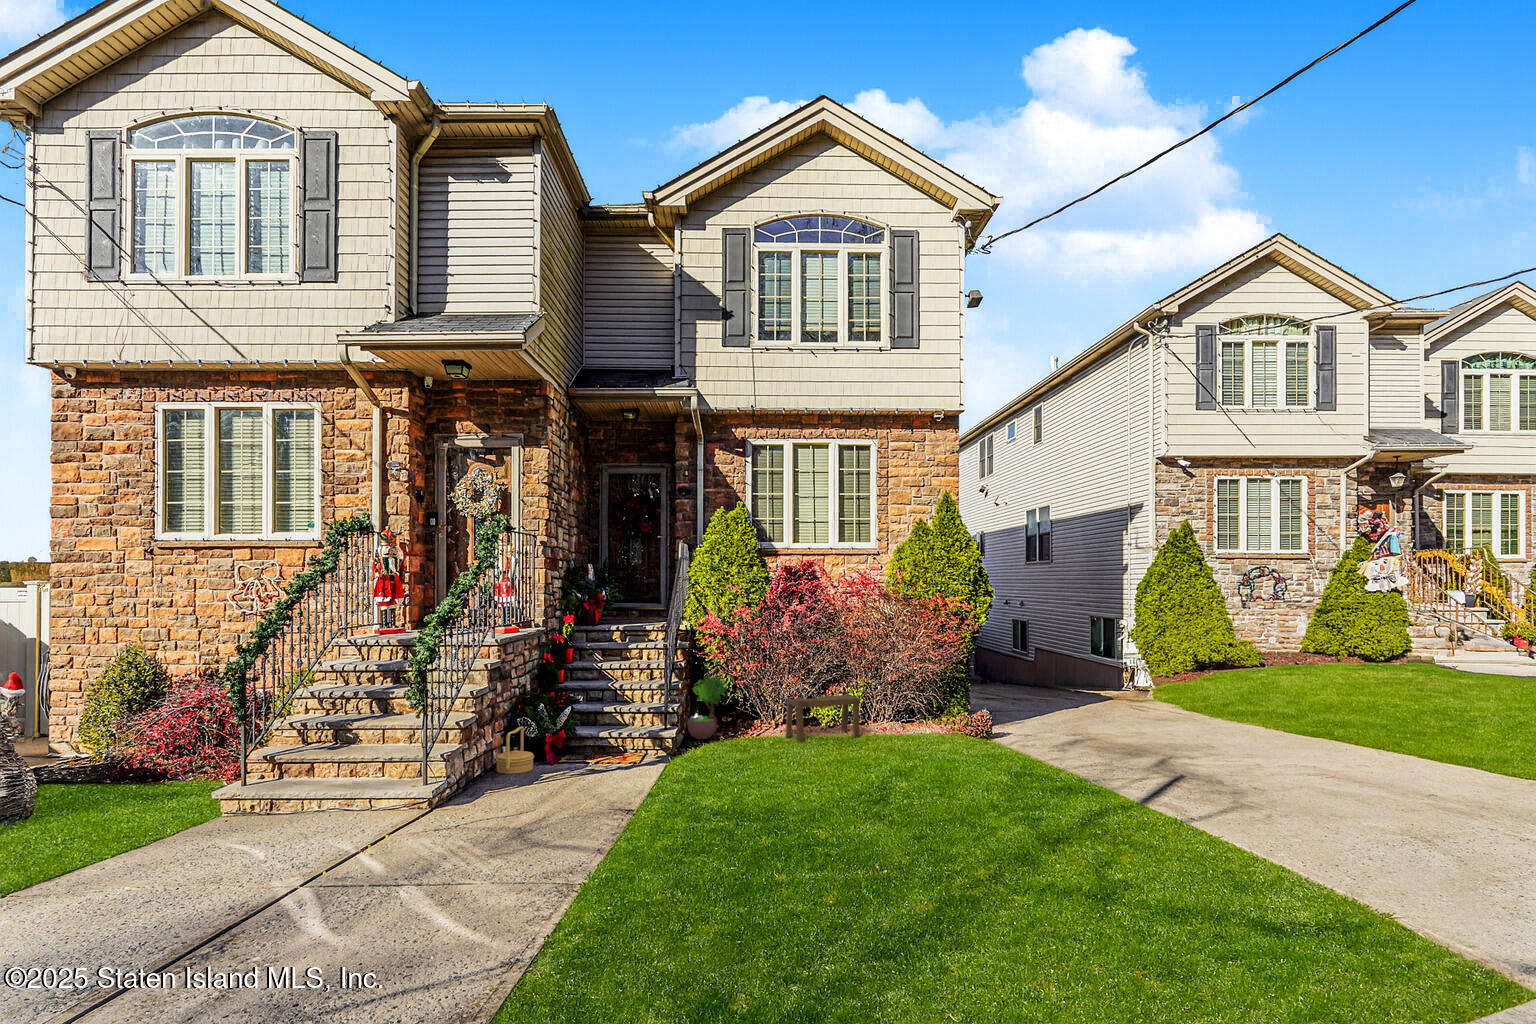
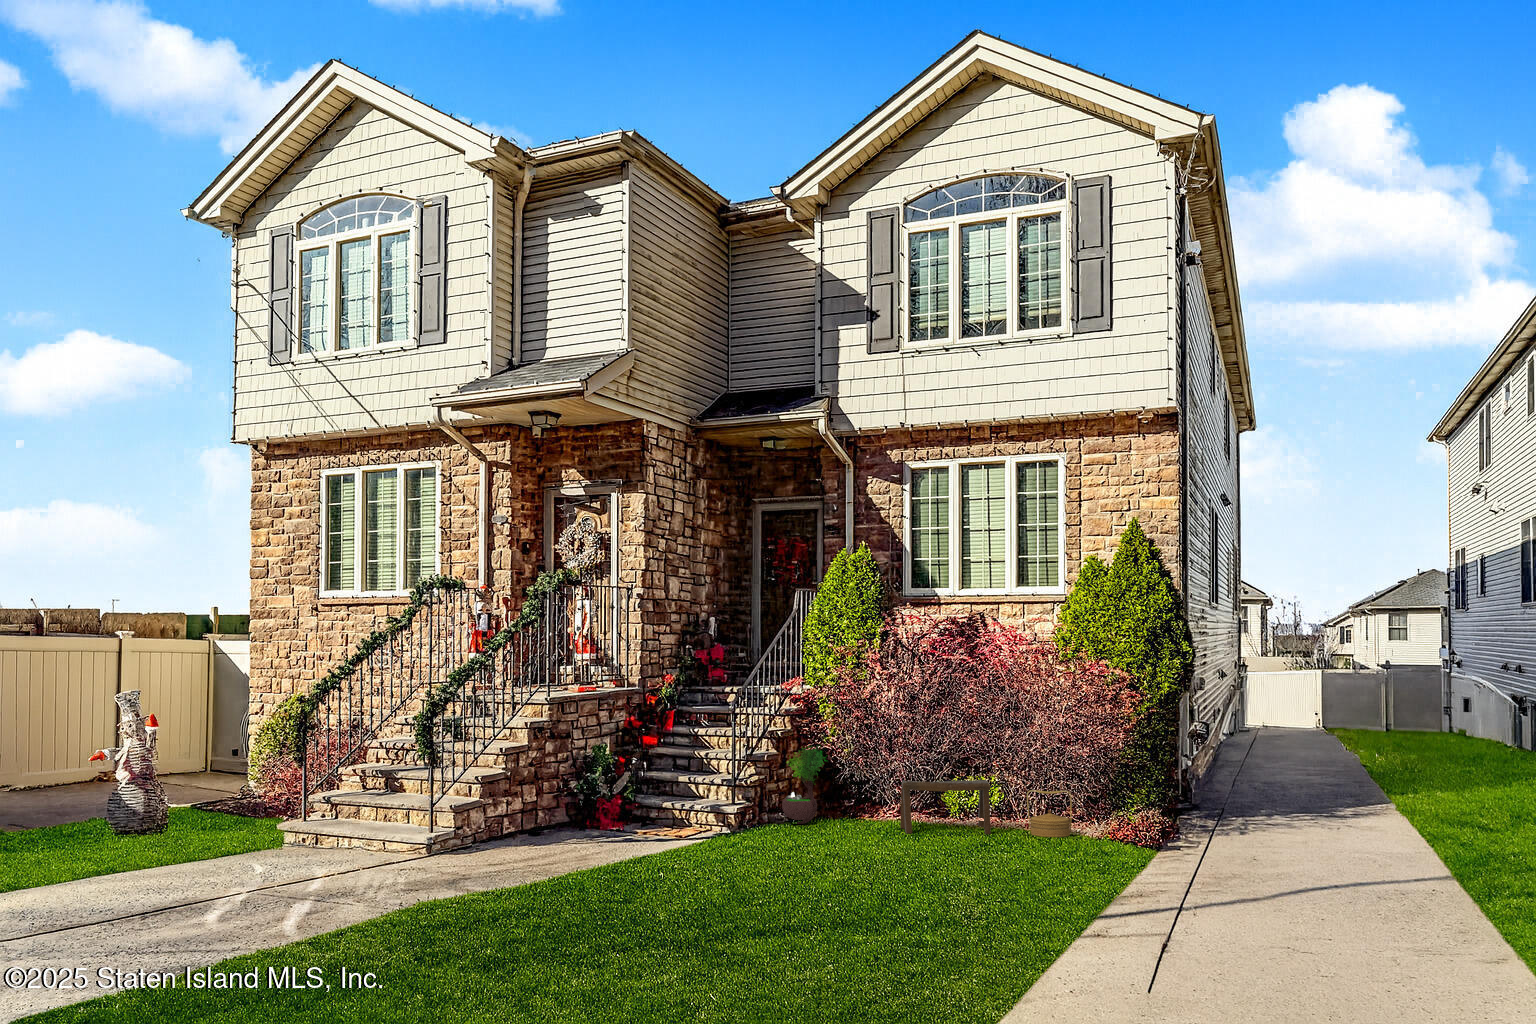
woven basket: present [496,727,534,774] -> present [1027,790,1072,837]

